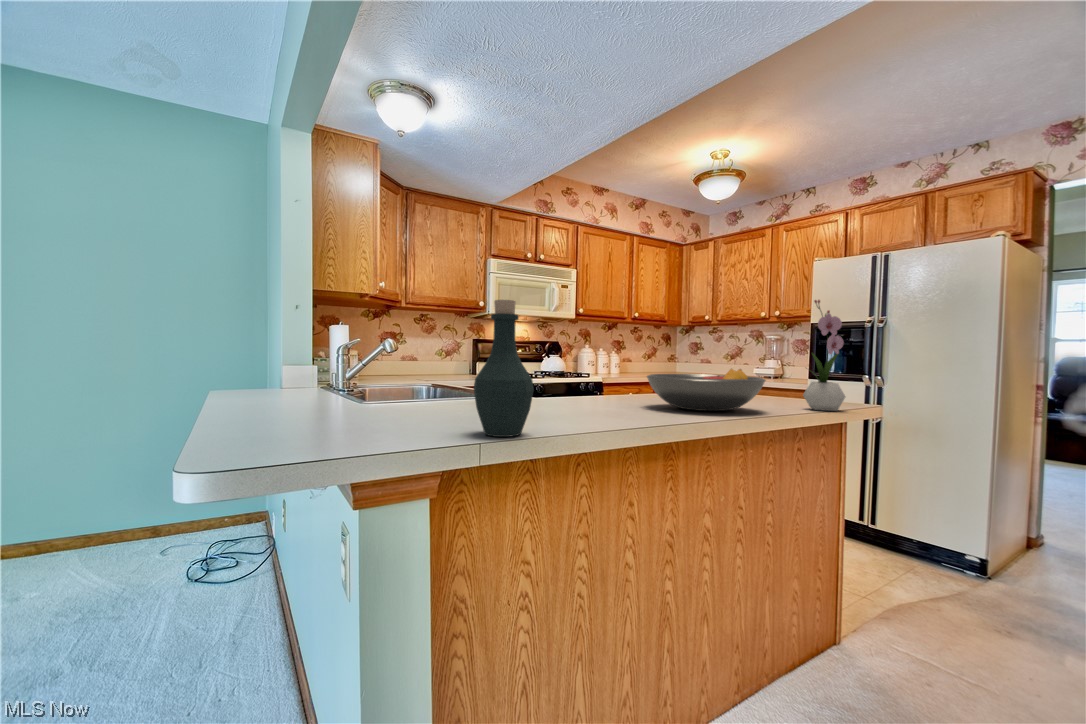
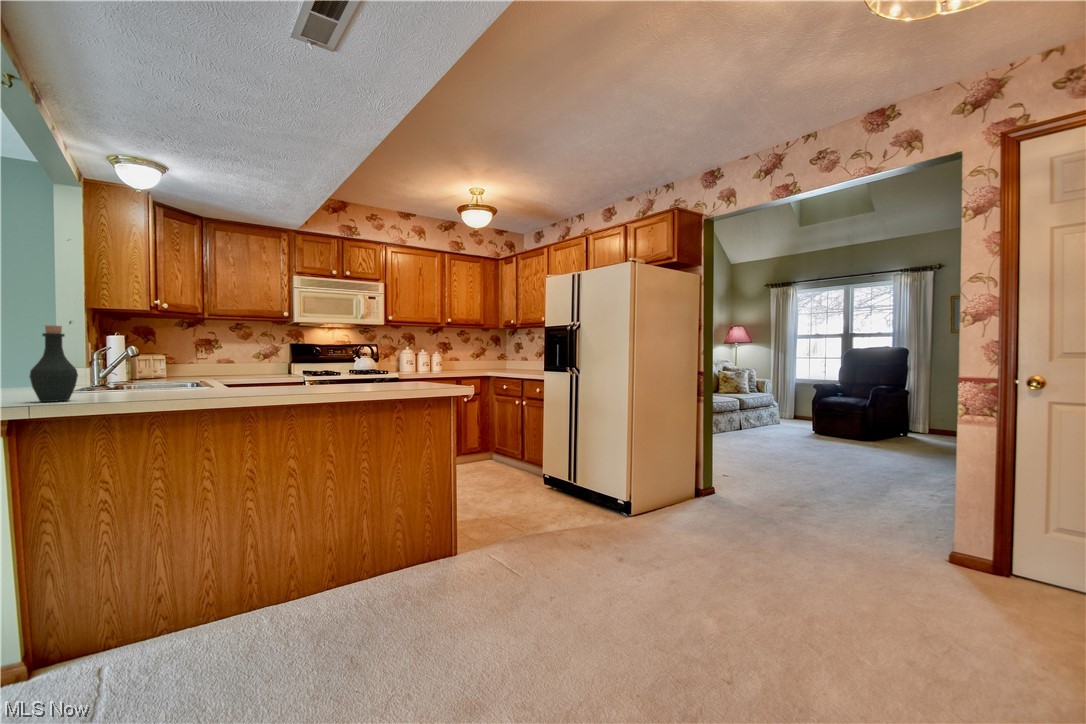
flower arrangement: present [803,300,845,411] -> none [381,315,413,390]
fruit bowl: present [647,369,766,411] -> none [258,363,344,391]

